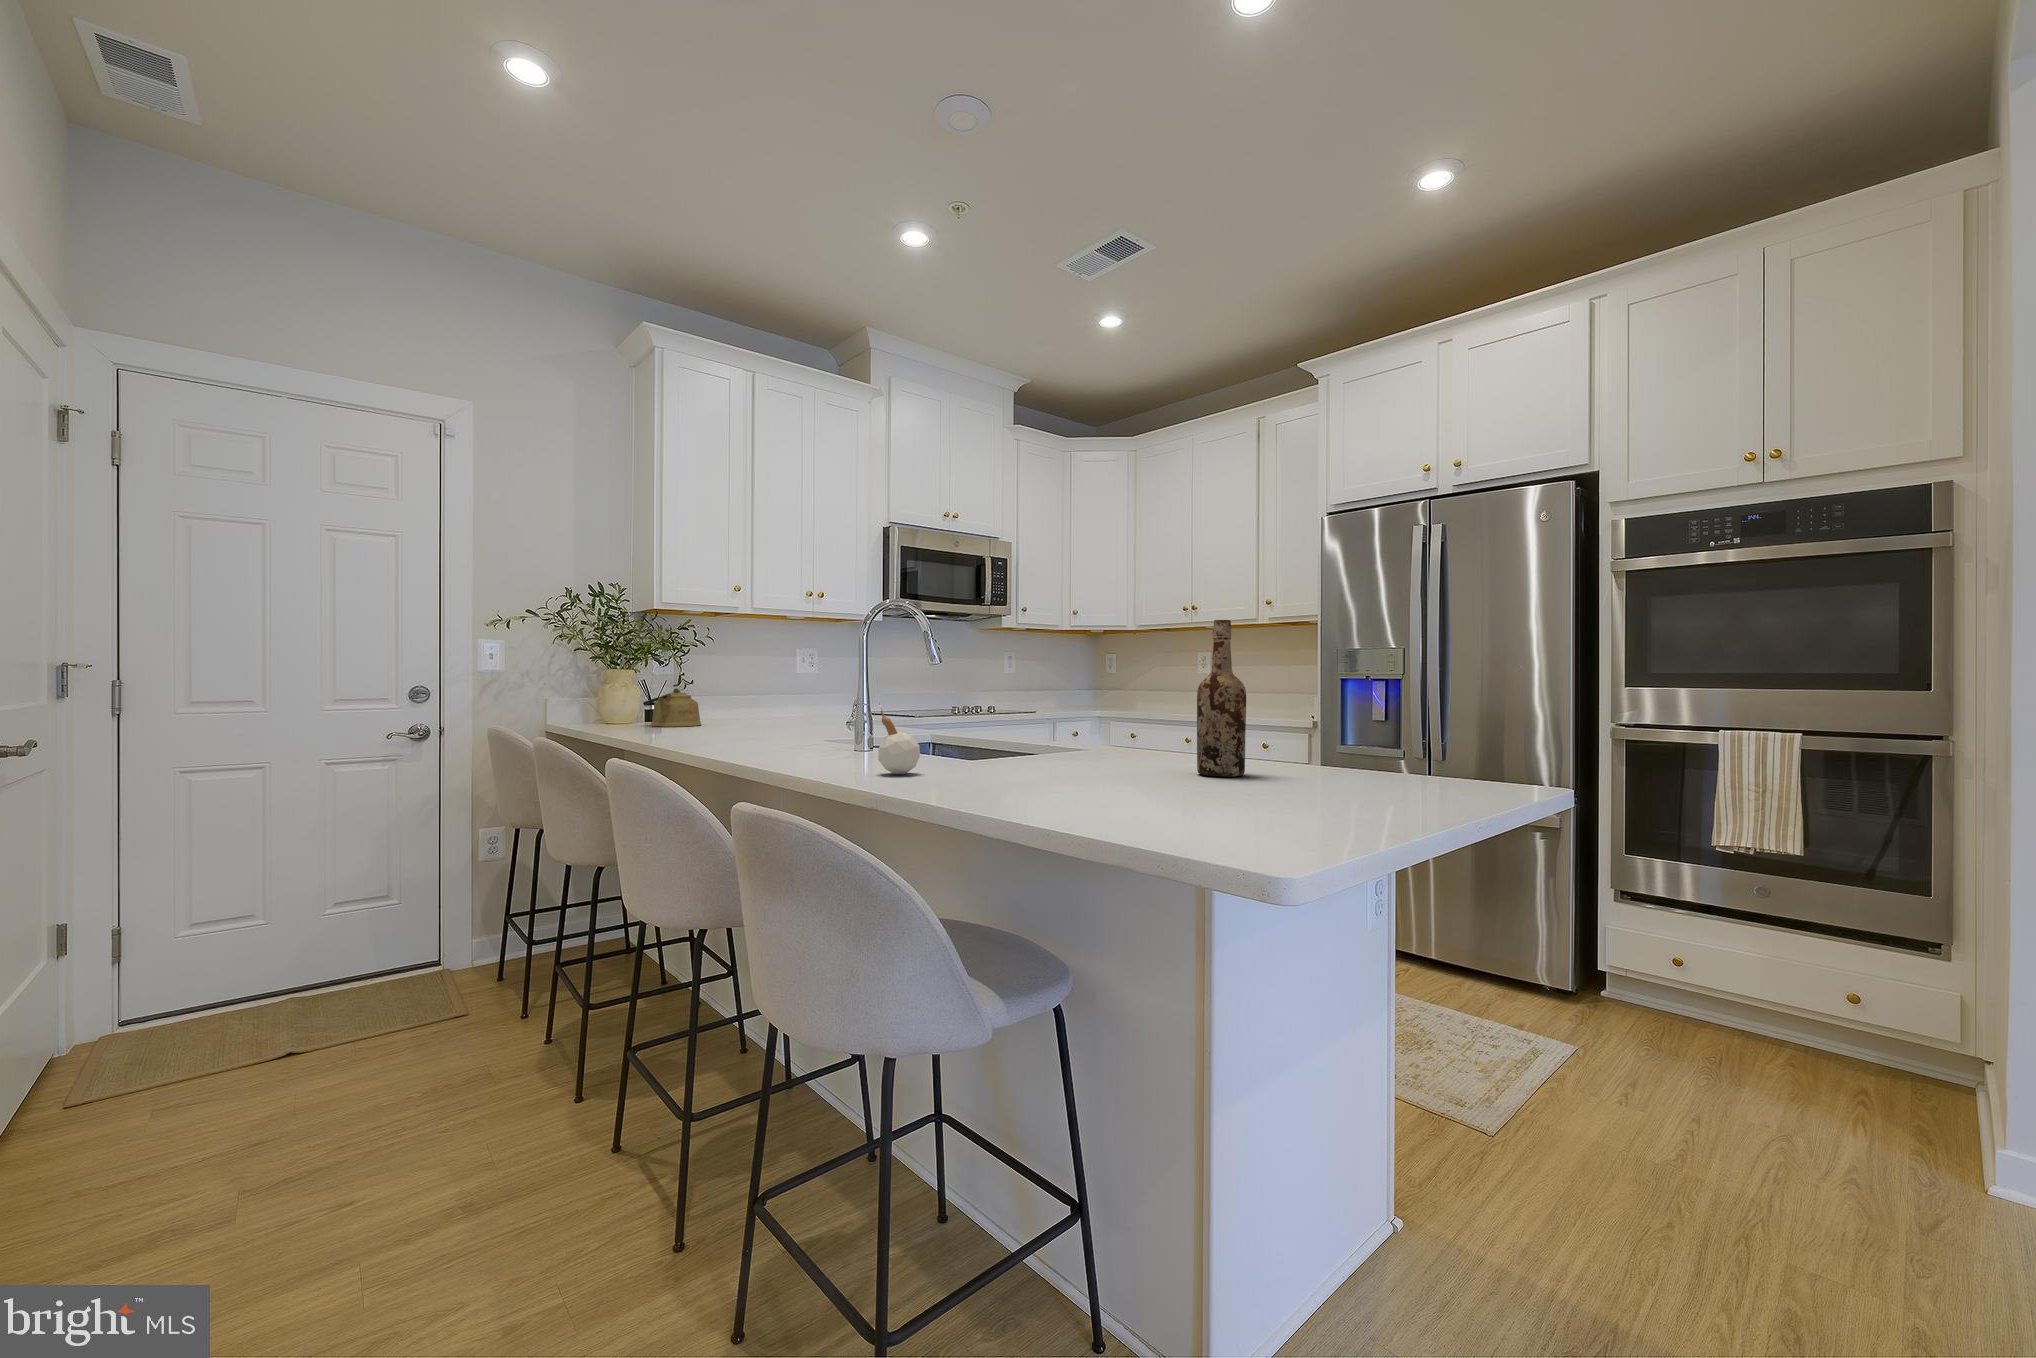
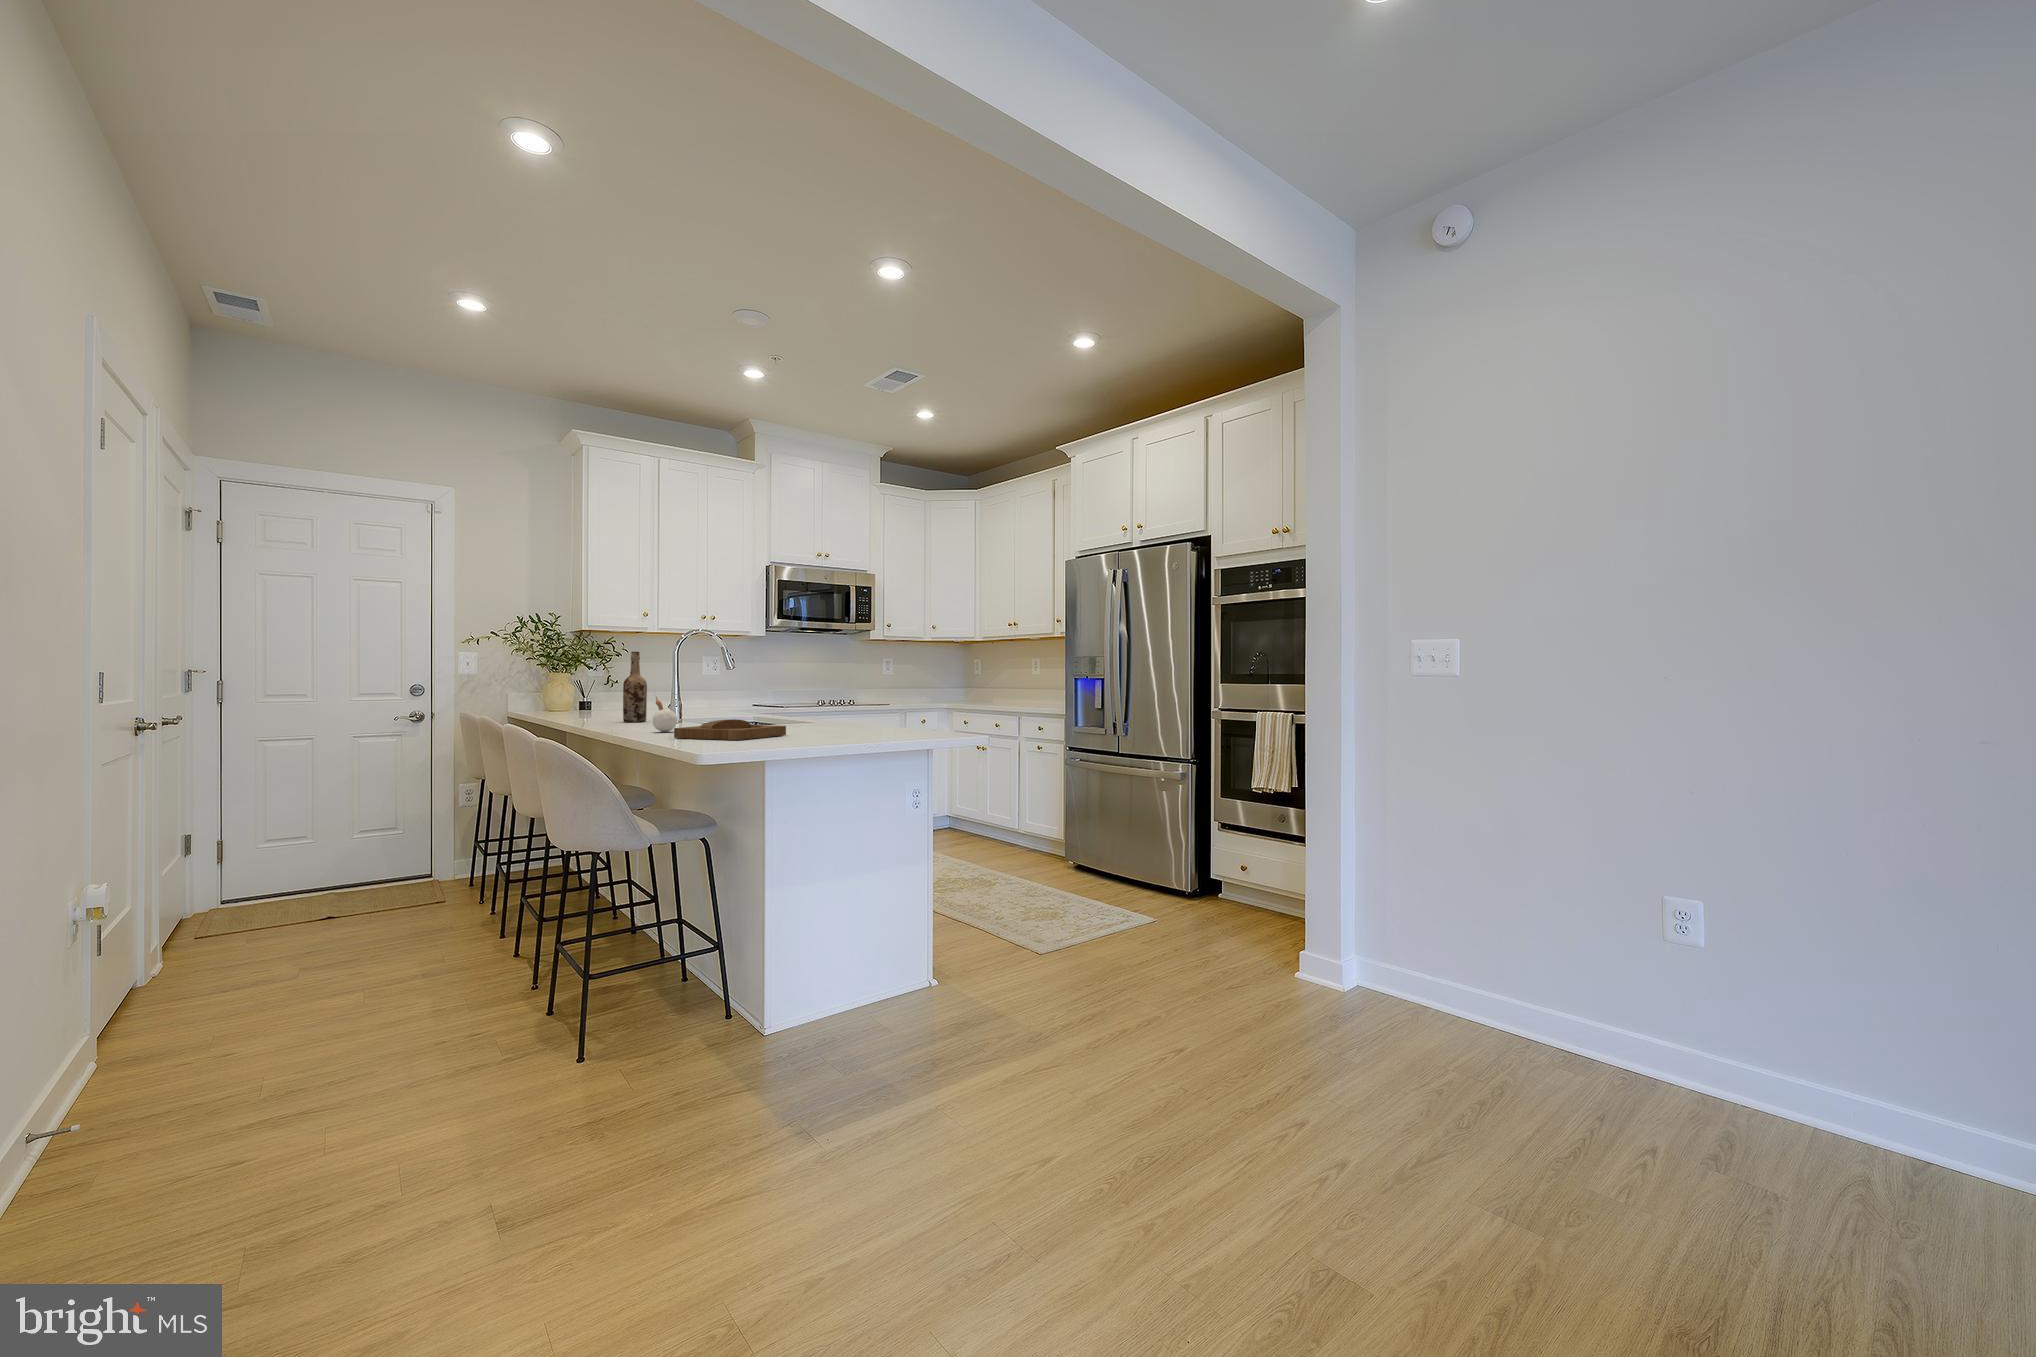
wine bottle: present [1197,620,1246,777] -> present [623,652,647,722]
kettle: present [643,688,701,727] -> none [573,686,616,713]
tray: none [974,756,1155,804] -> present [674,719,786,740]

